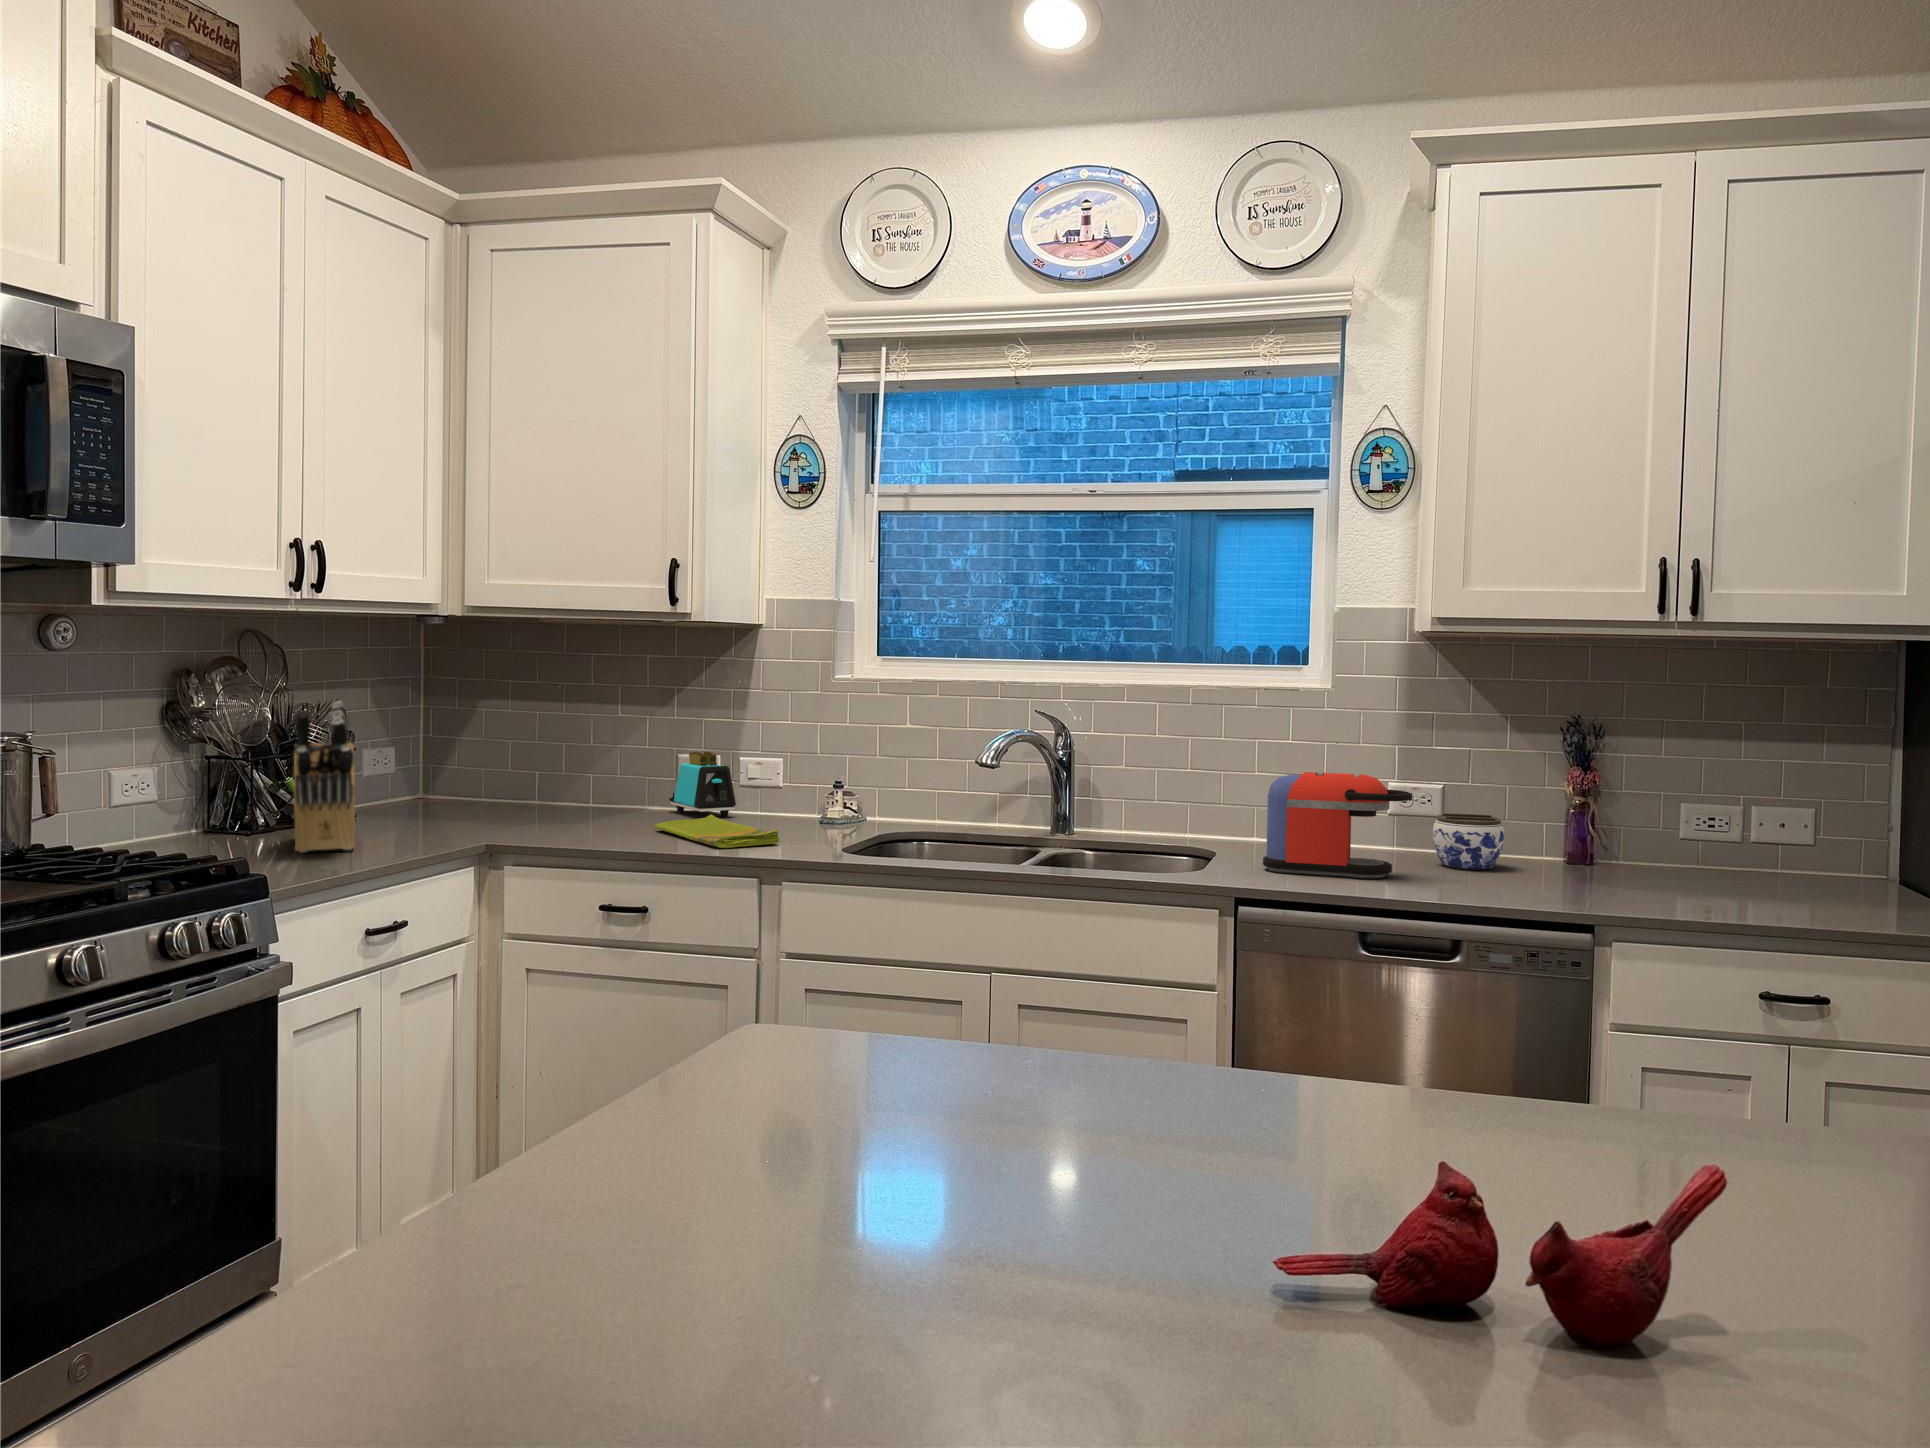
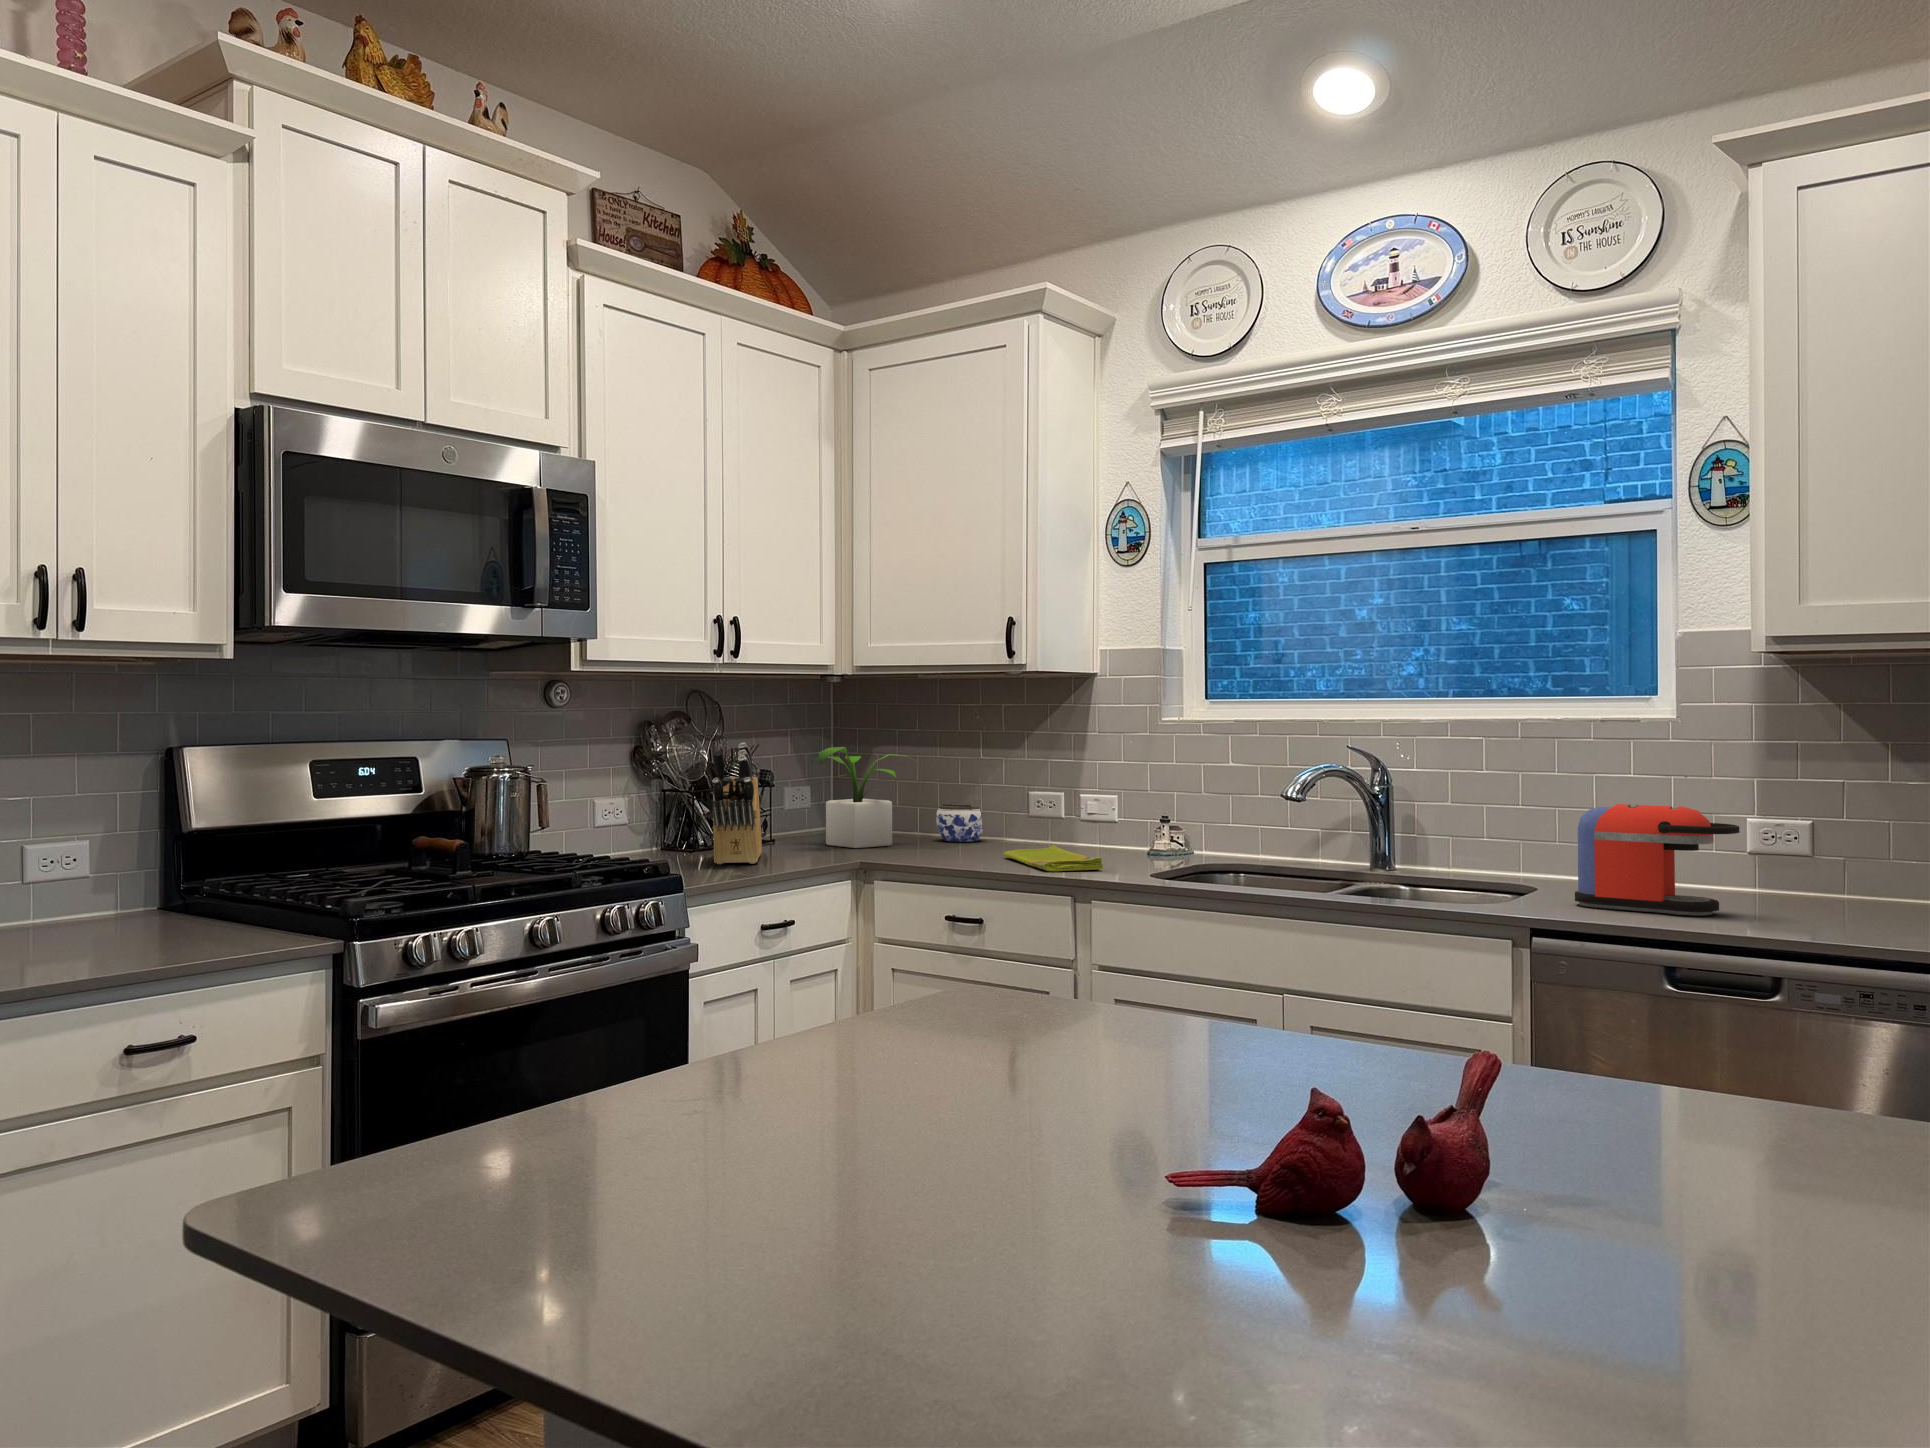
potted plant: none [407,704,543,822] -> present [810,747,916,848]
toaster: present [669,752,736,818] -> none [1028,790,1083,850]
jar: present [1433,813,1505,869] -> present [936,803,983,842]

